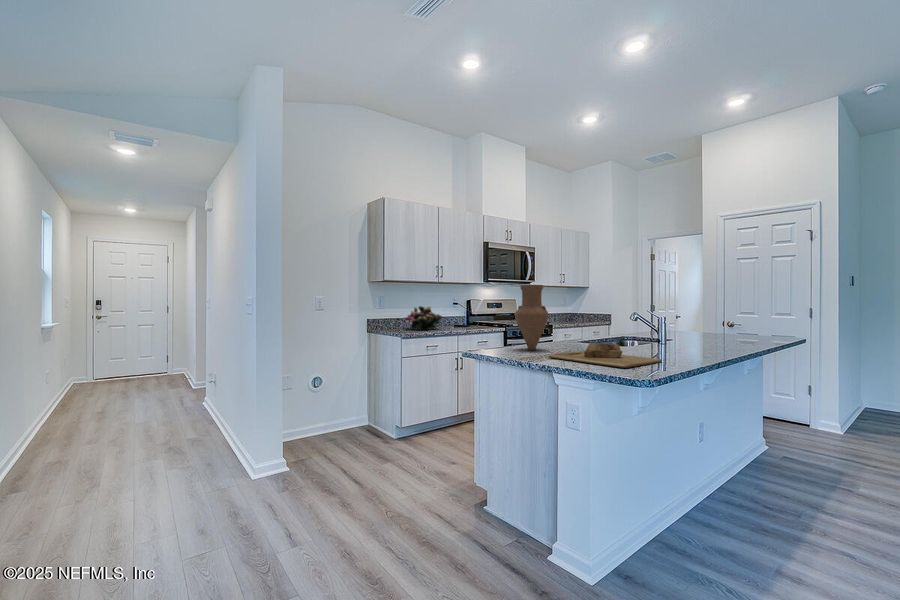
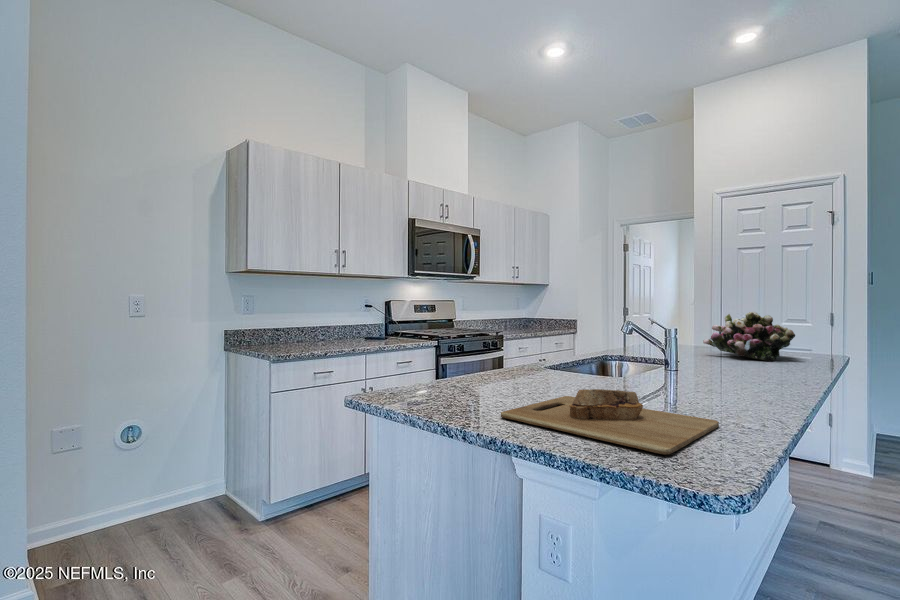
vase: present [515,285,549,350] -> none [441,275,500,393]
flower arrangement: present [405,306,442,330] -> present [703,312,795,361]

